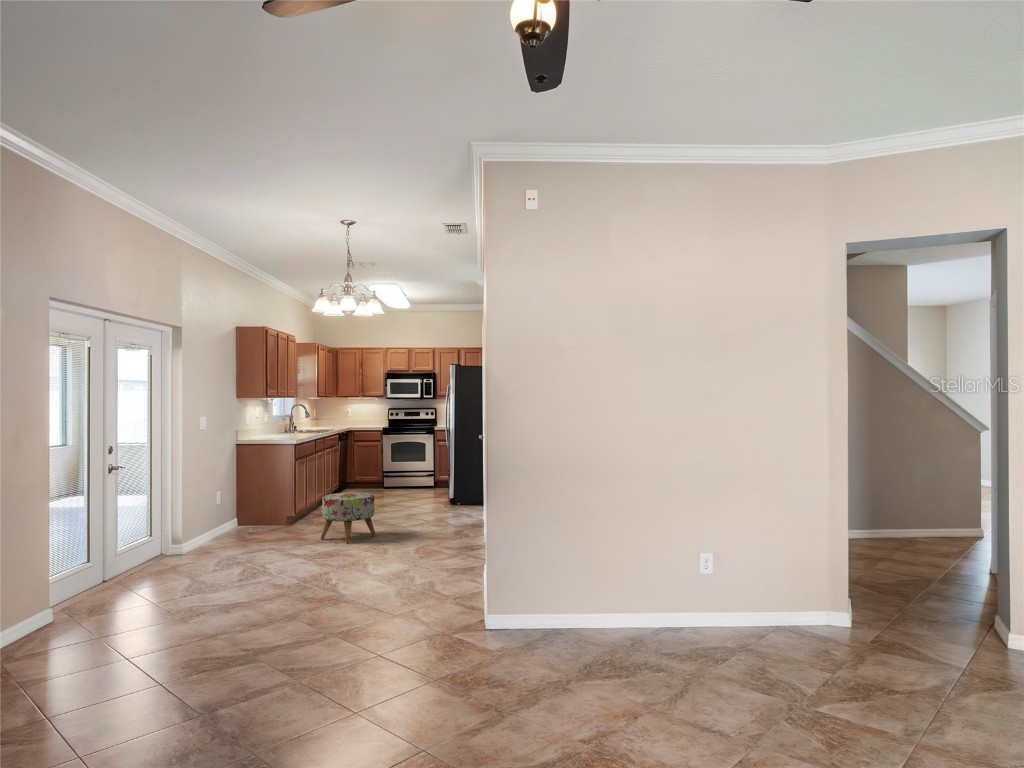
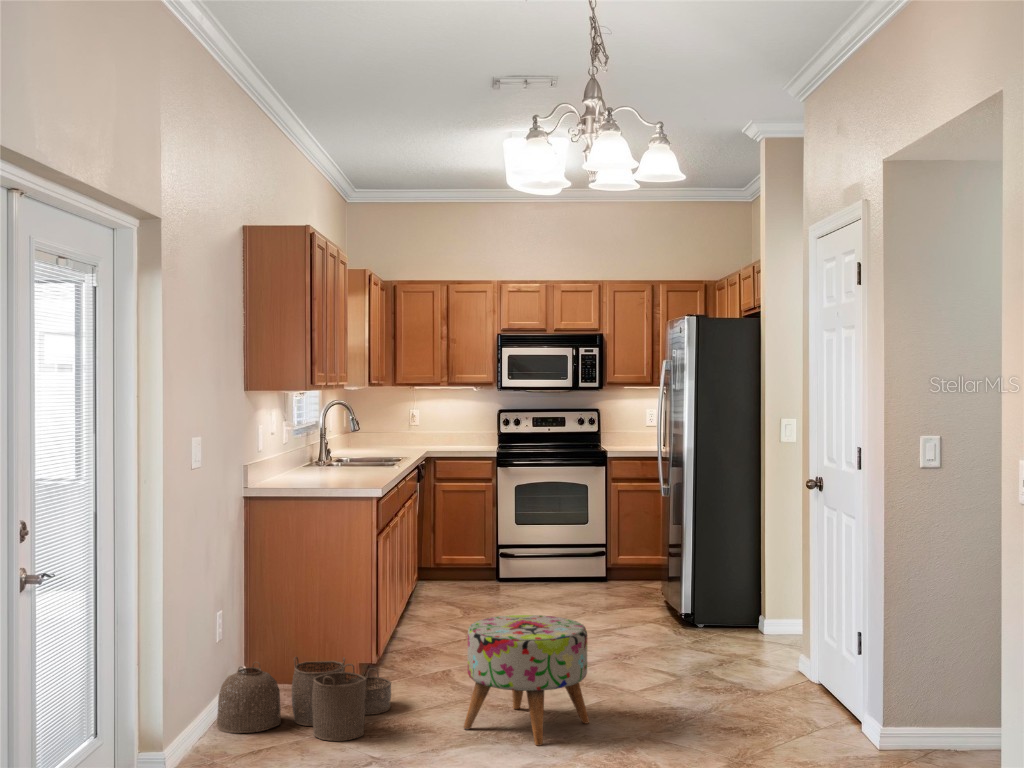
woven basket: none [214,511,296,544] -> present [216,657,391,741]

